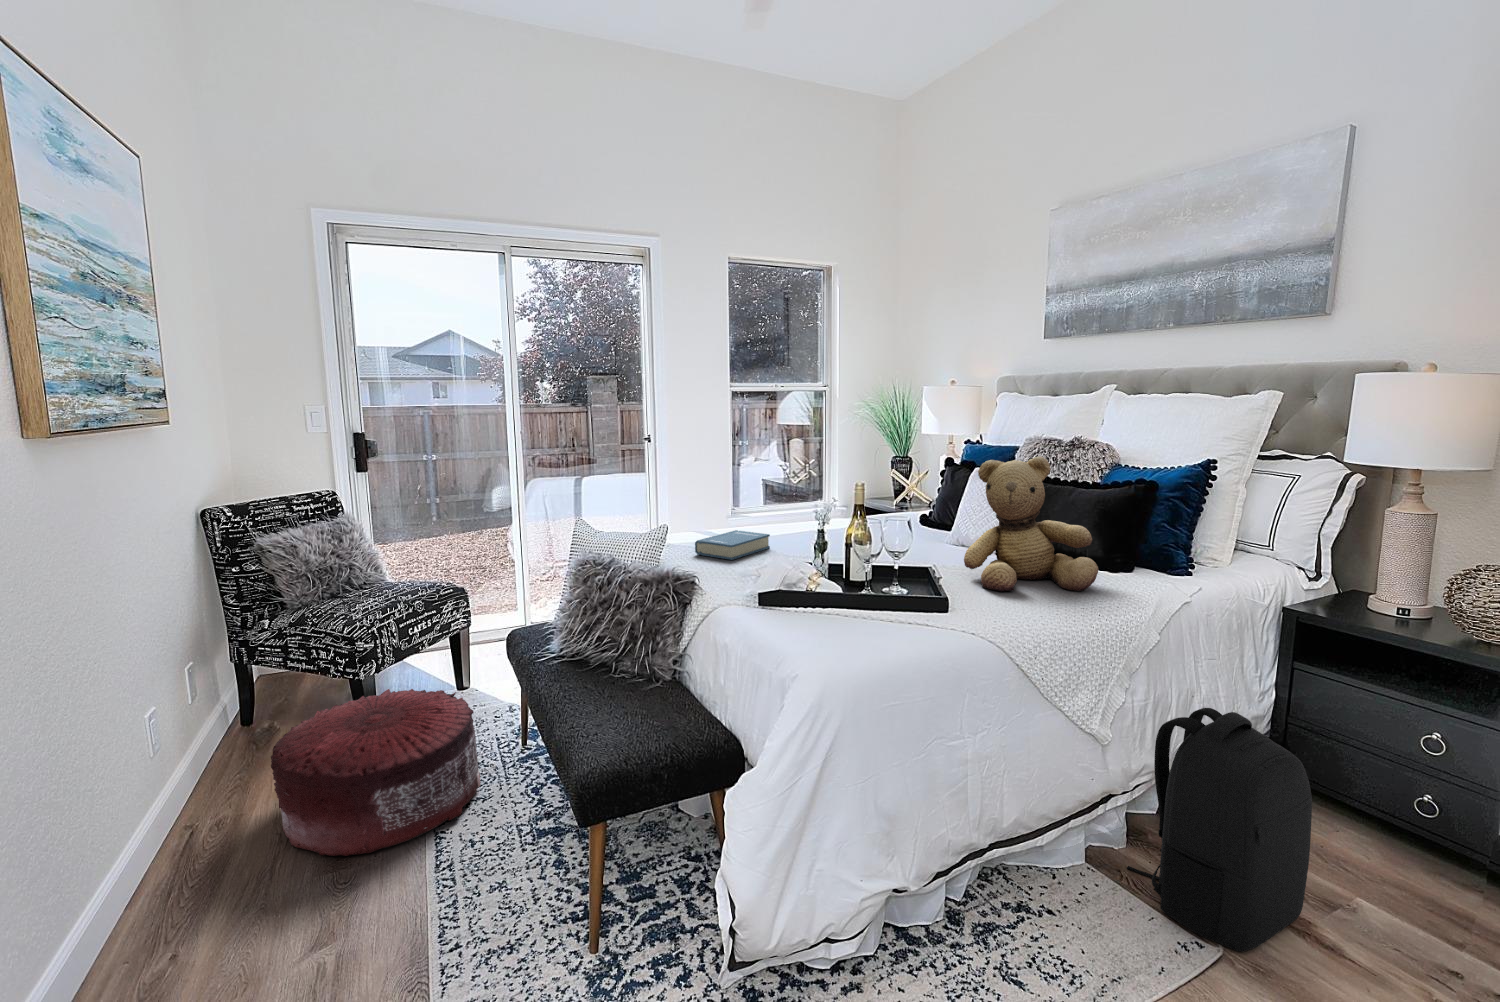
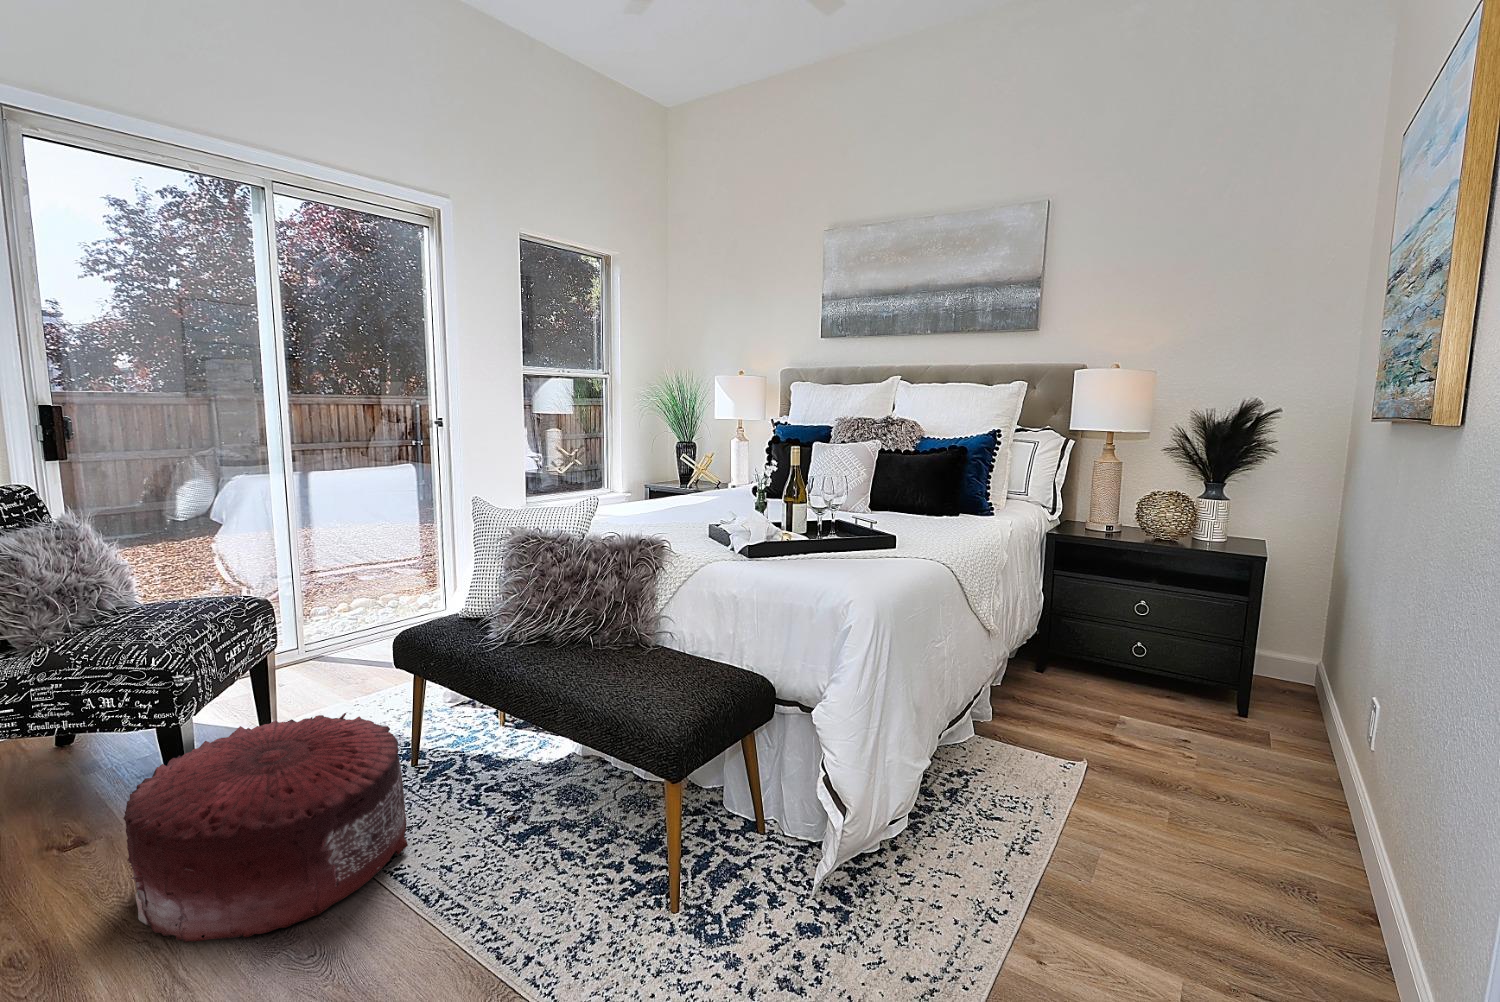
teddy bear: present [964,456,1098,591] -> none [860,424,963,533]
hardback book: present [695,530,770,560] -> none [600,505,662,531]
backpack: present [1127,708,1312,952] -> none [1003,600,1115,762]

